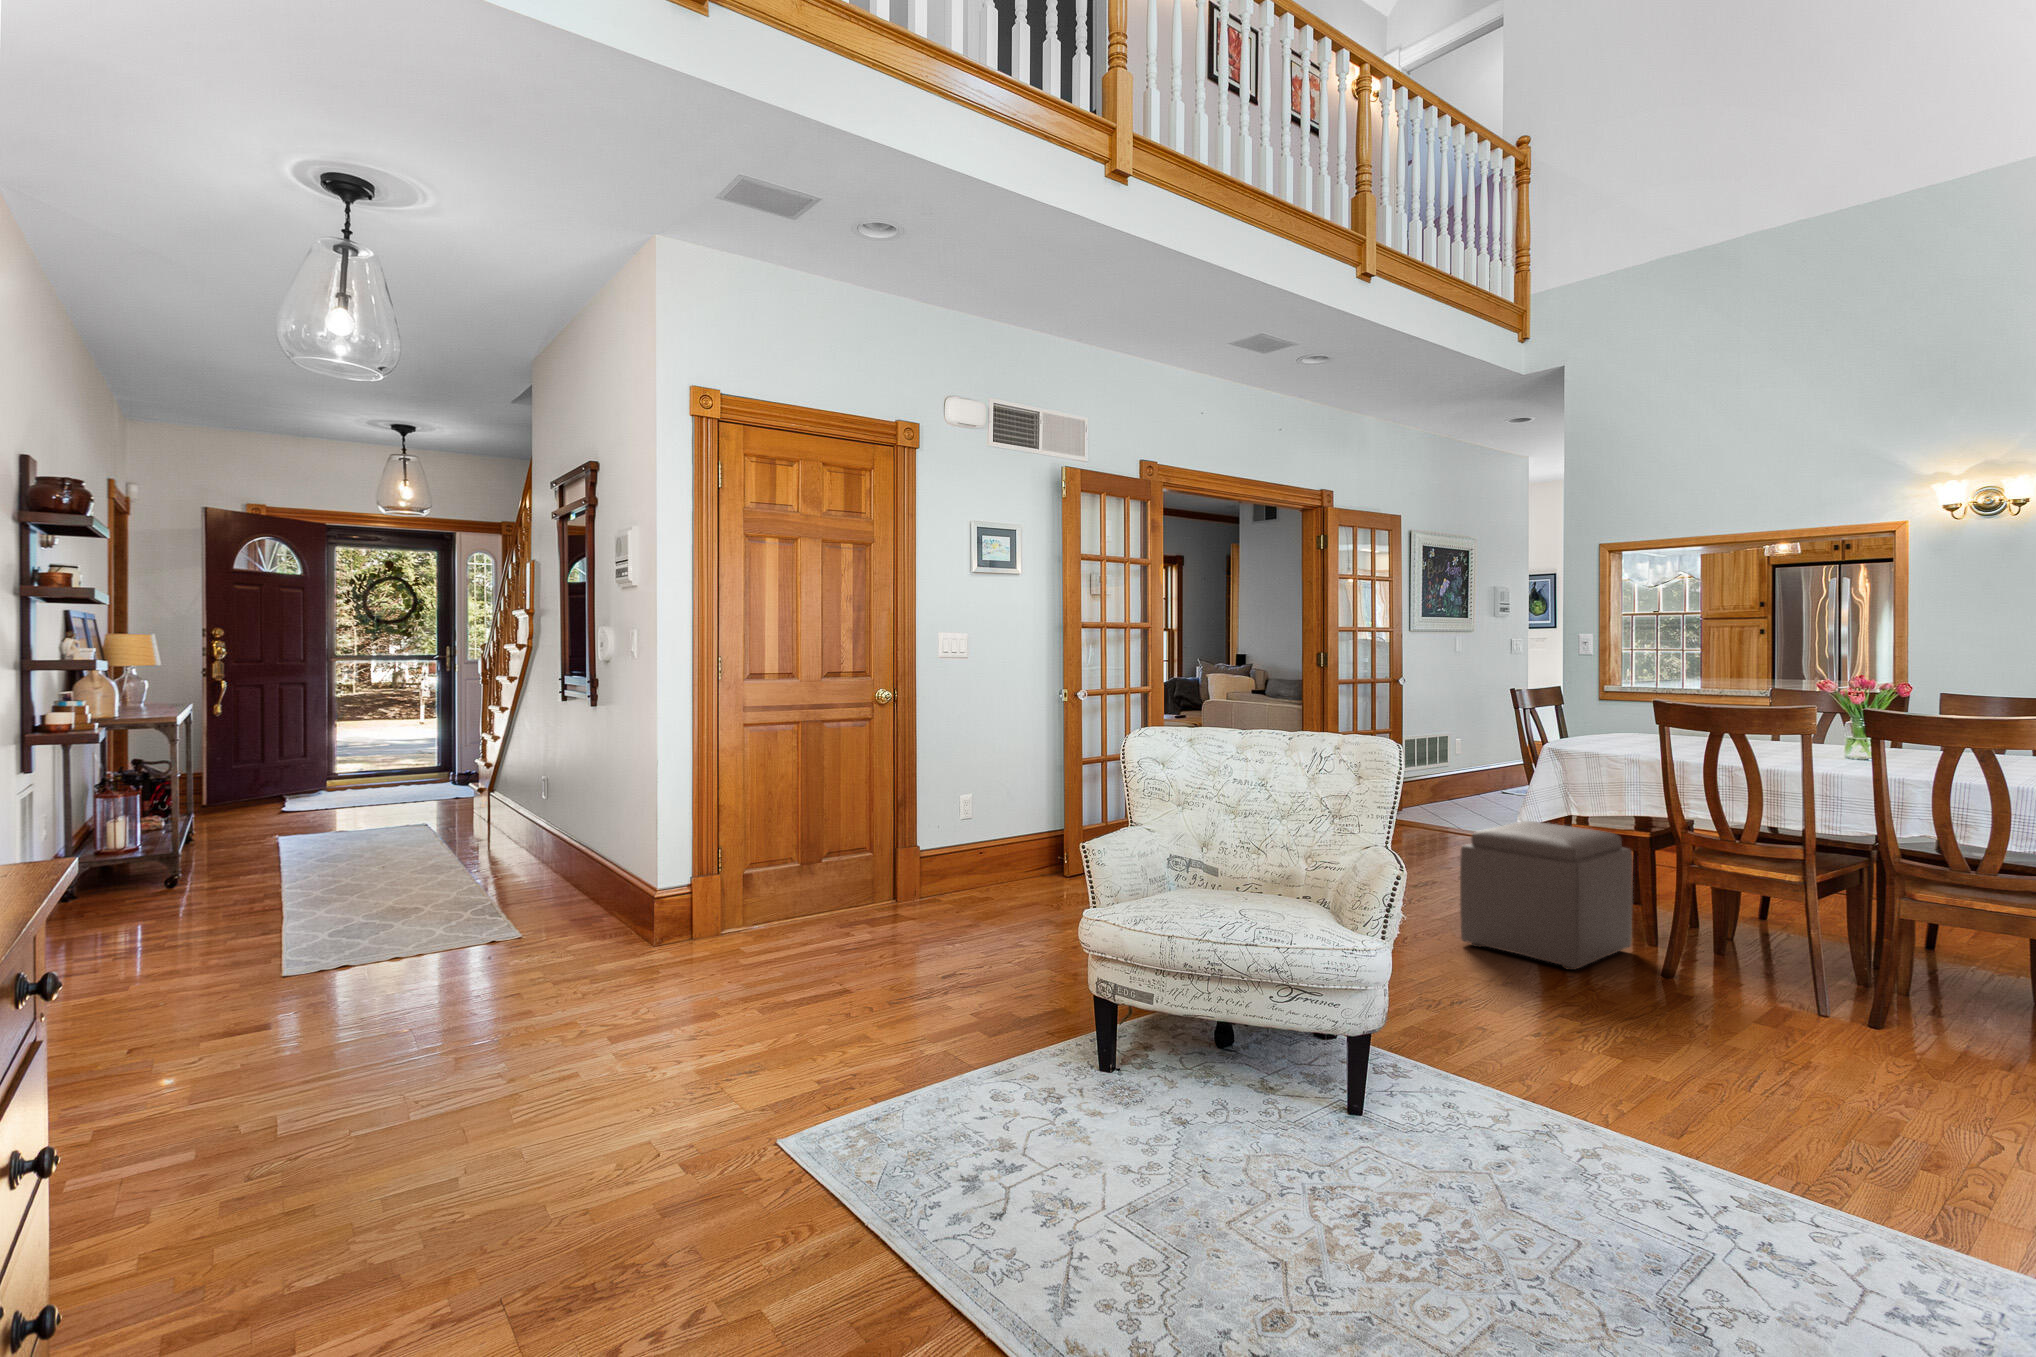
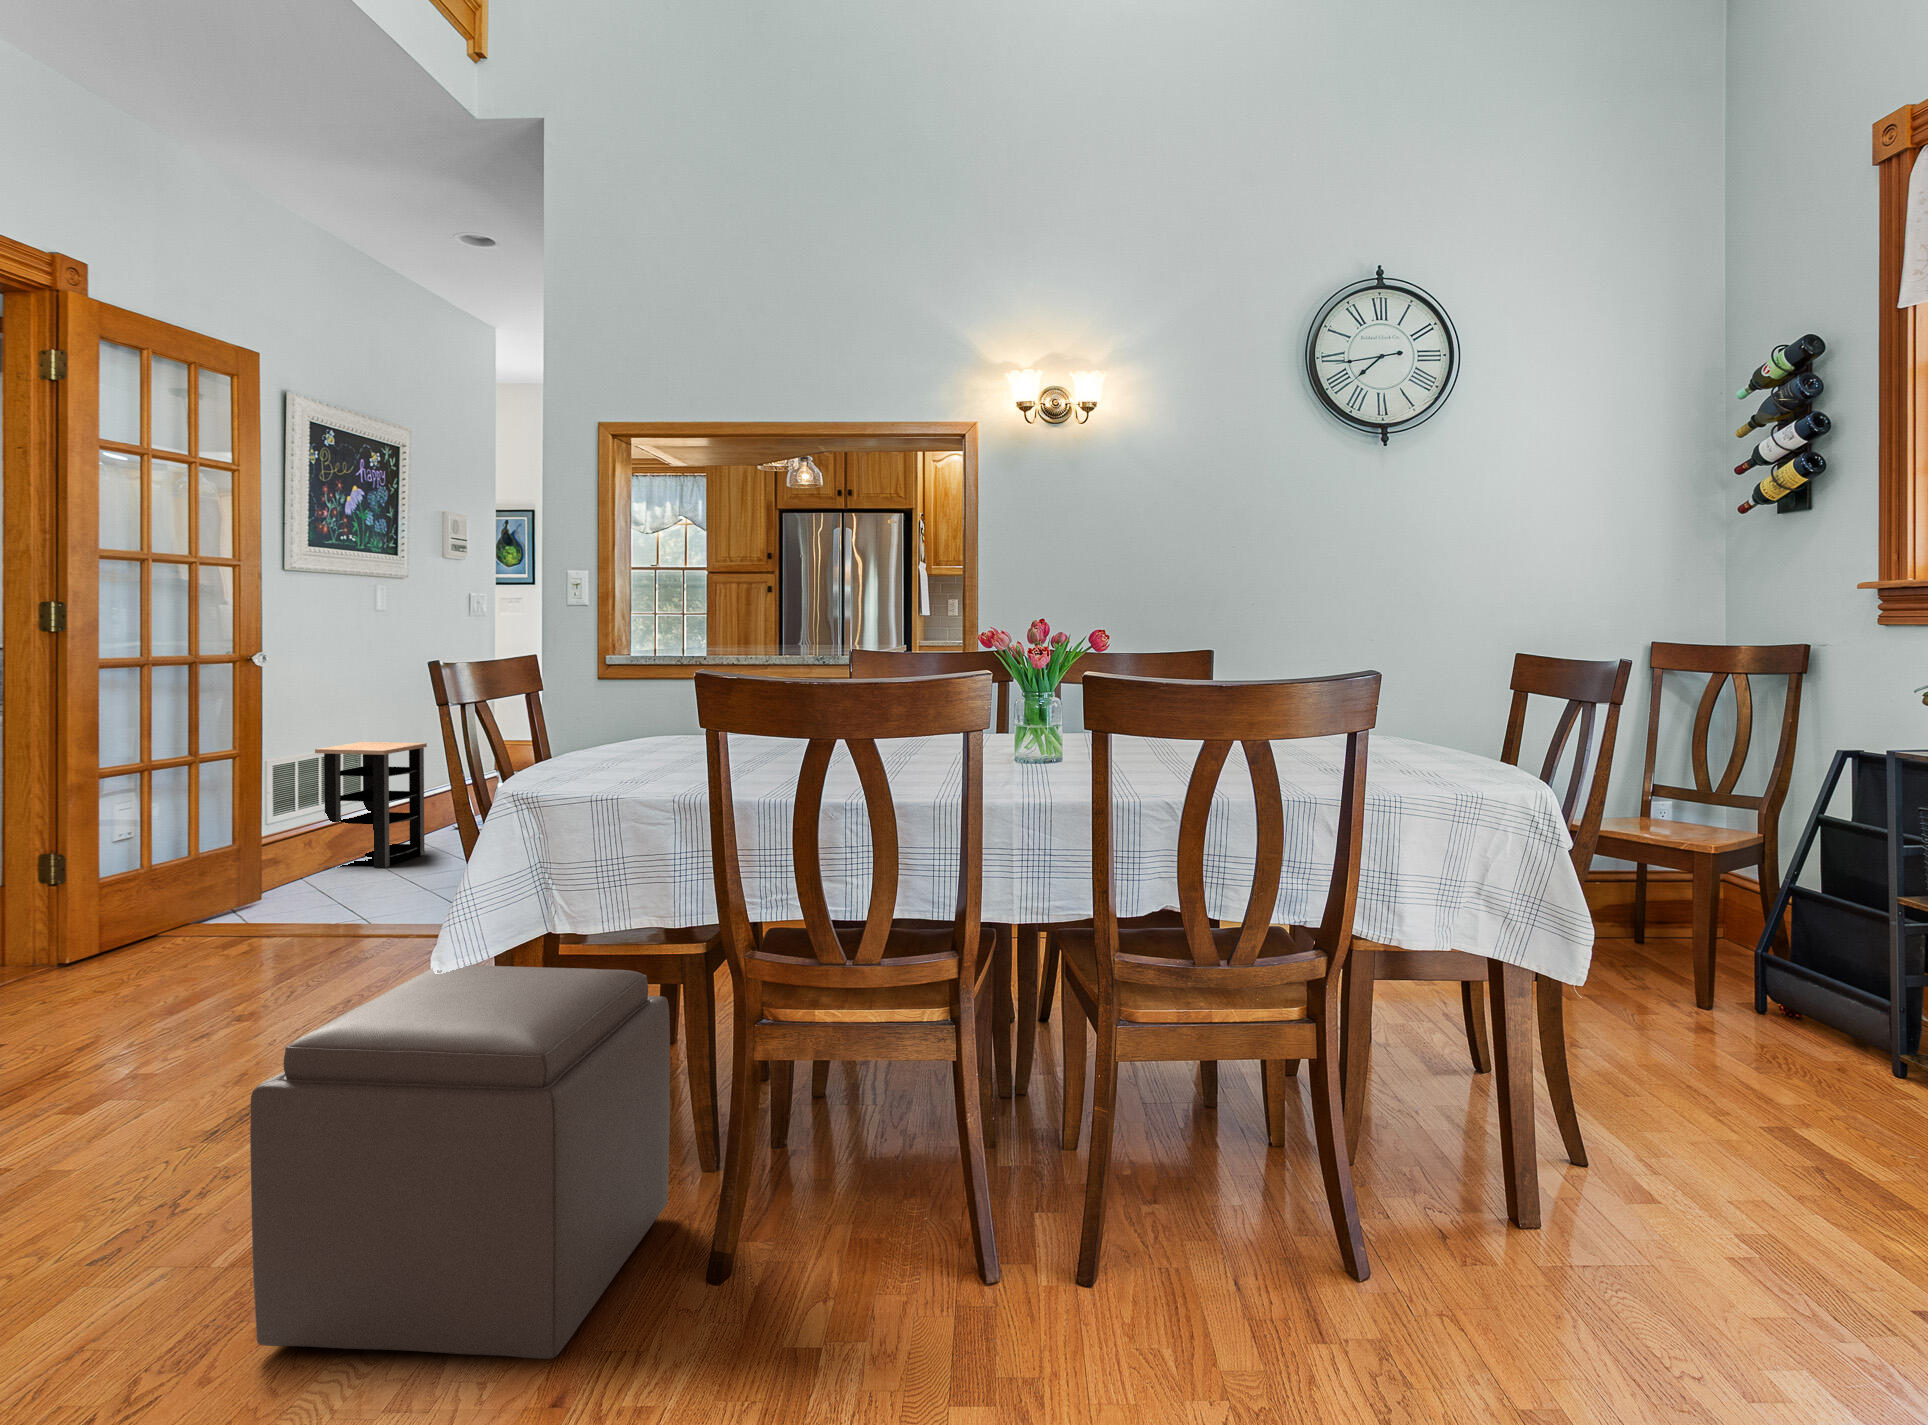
side table: none [1425,731,1487,806] -> present [315,742,427,868]

